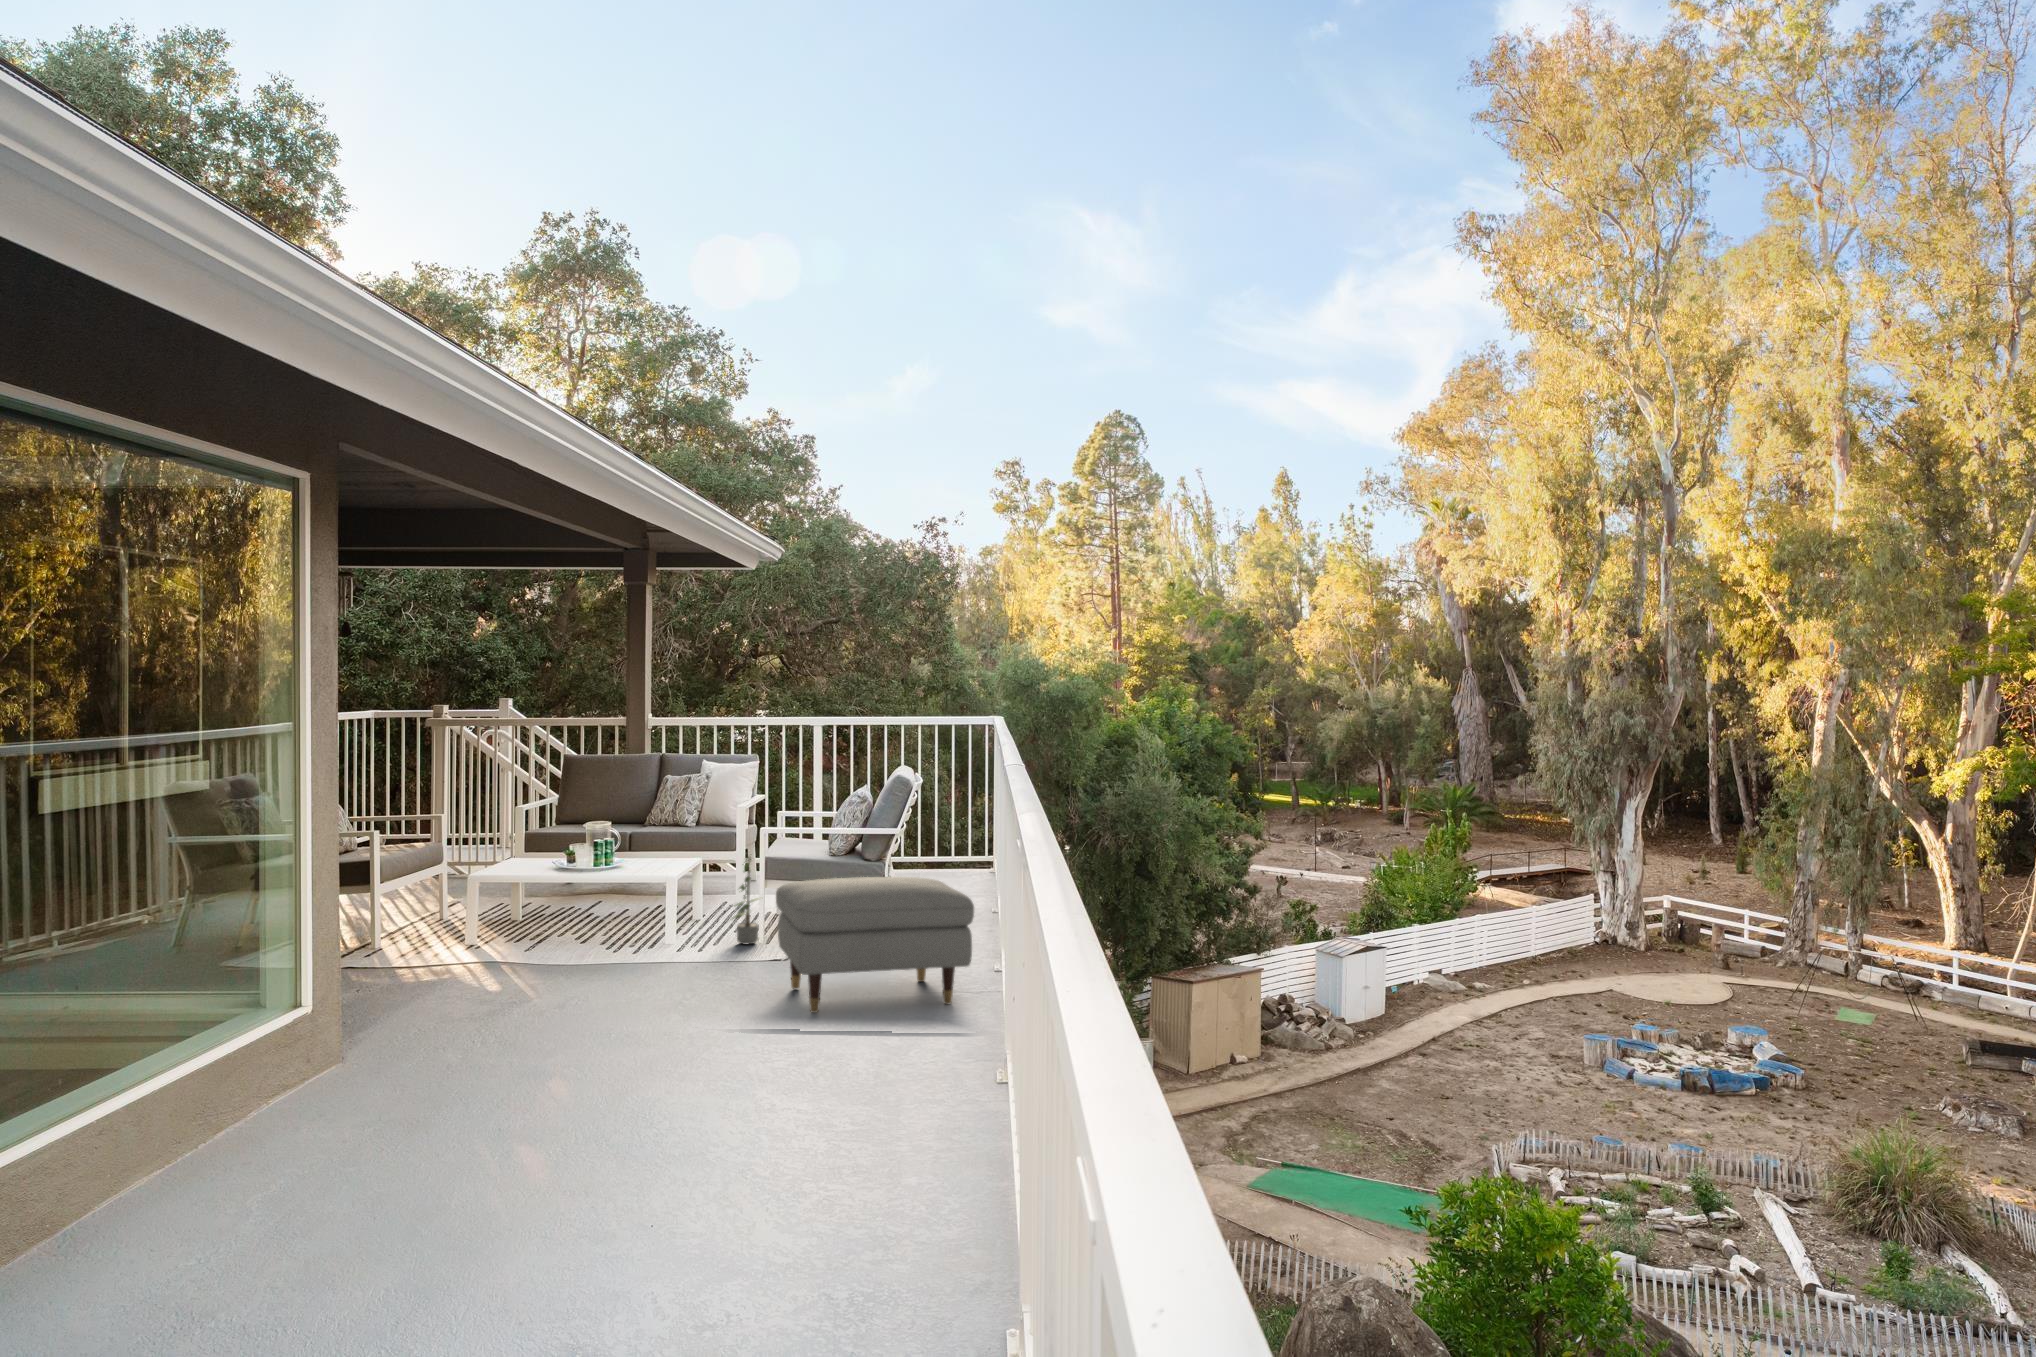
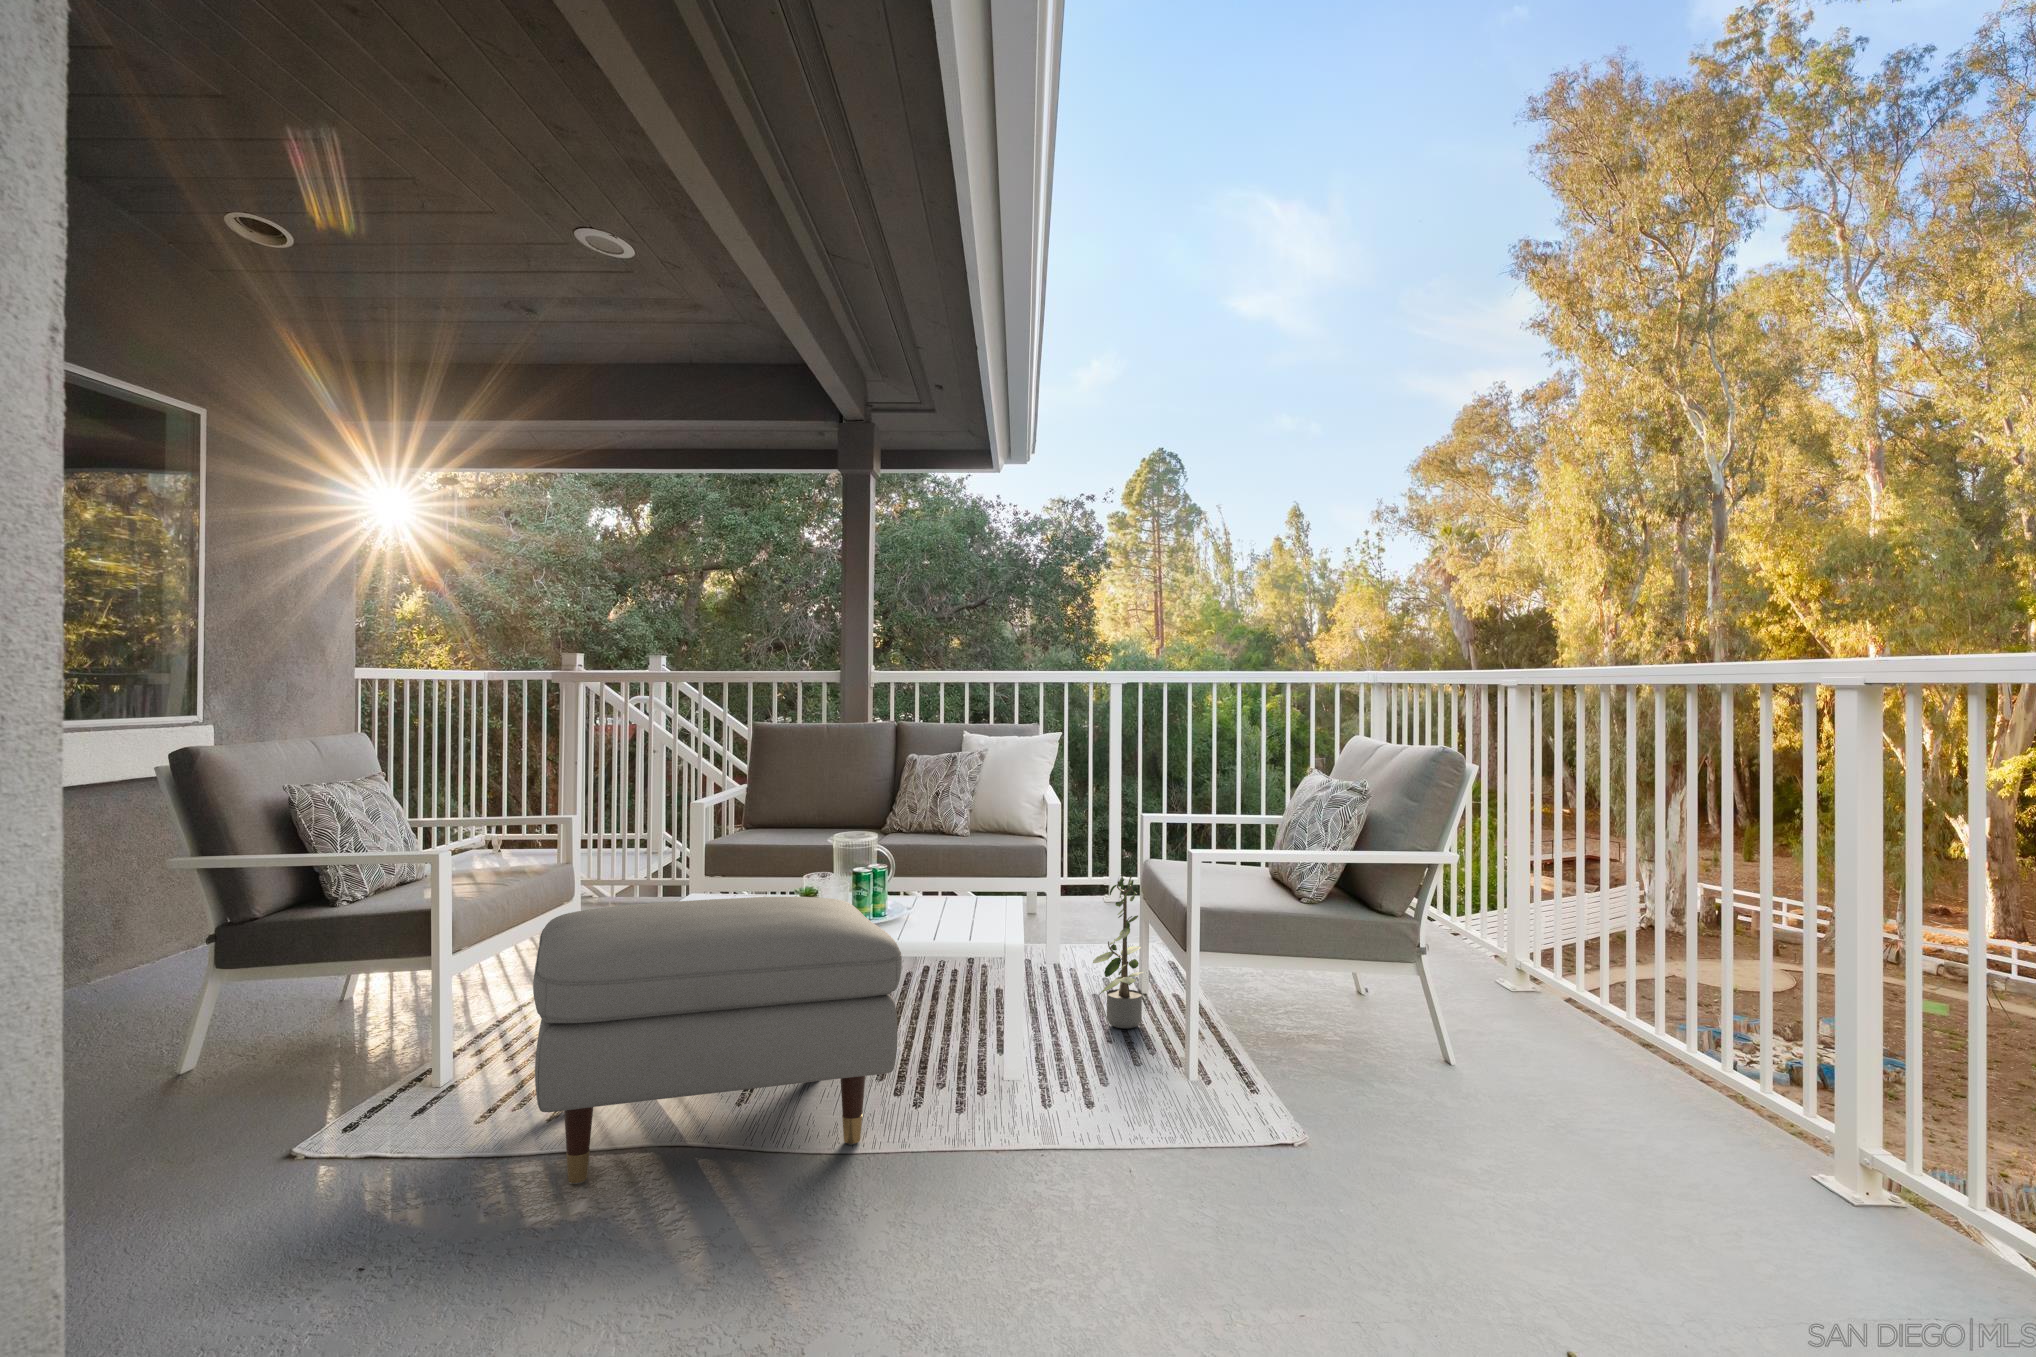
ottoman: present [776,877,974,1013] -> present [533,897,902,1184]

